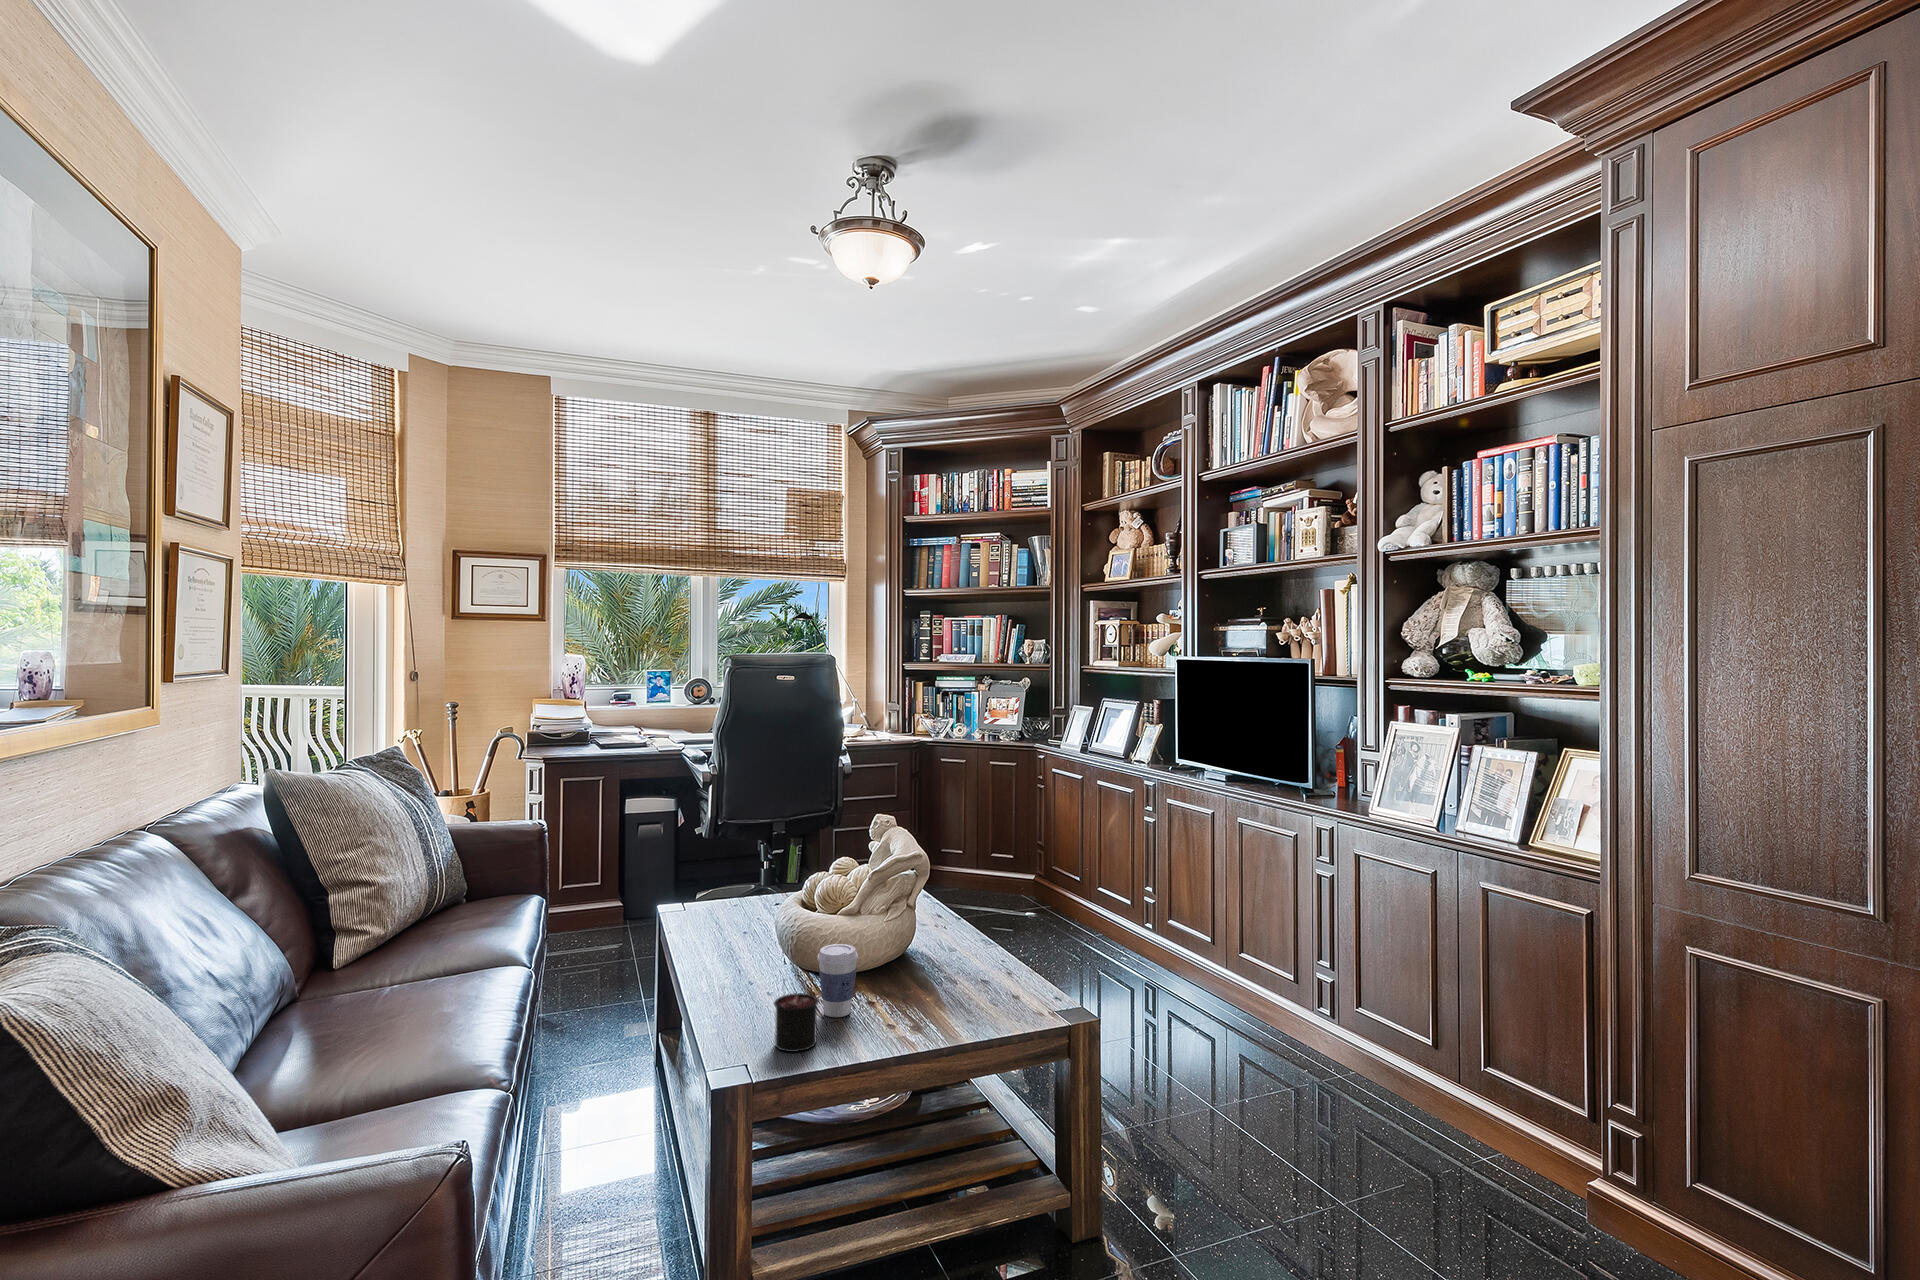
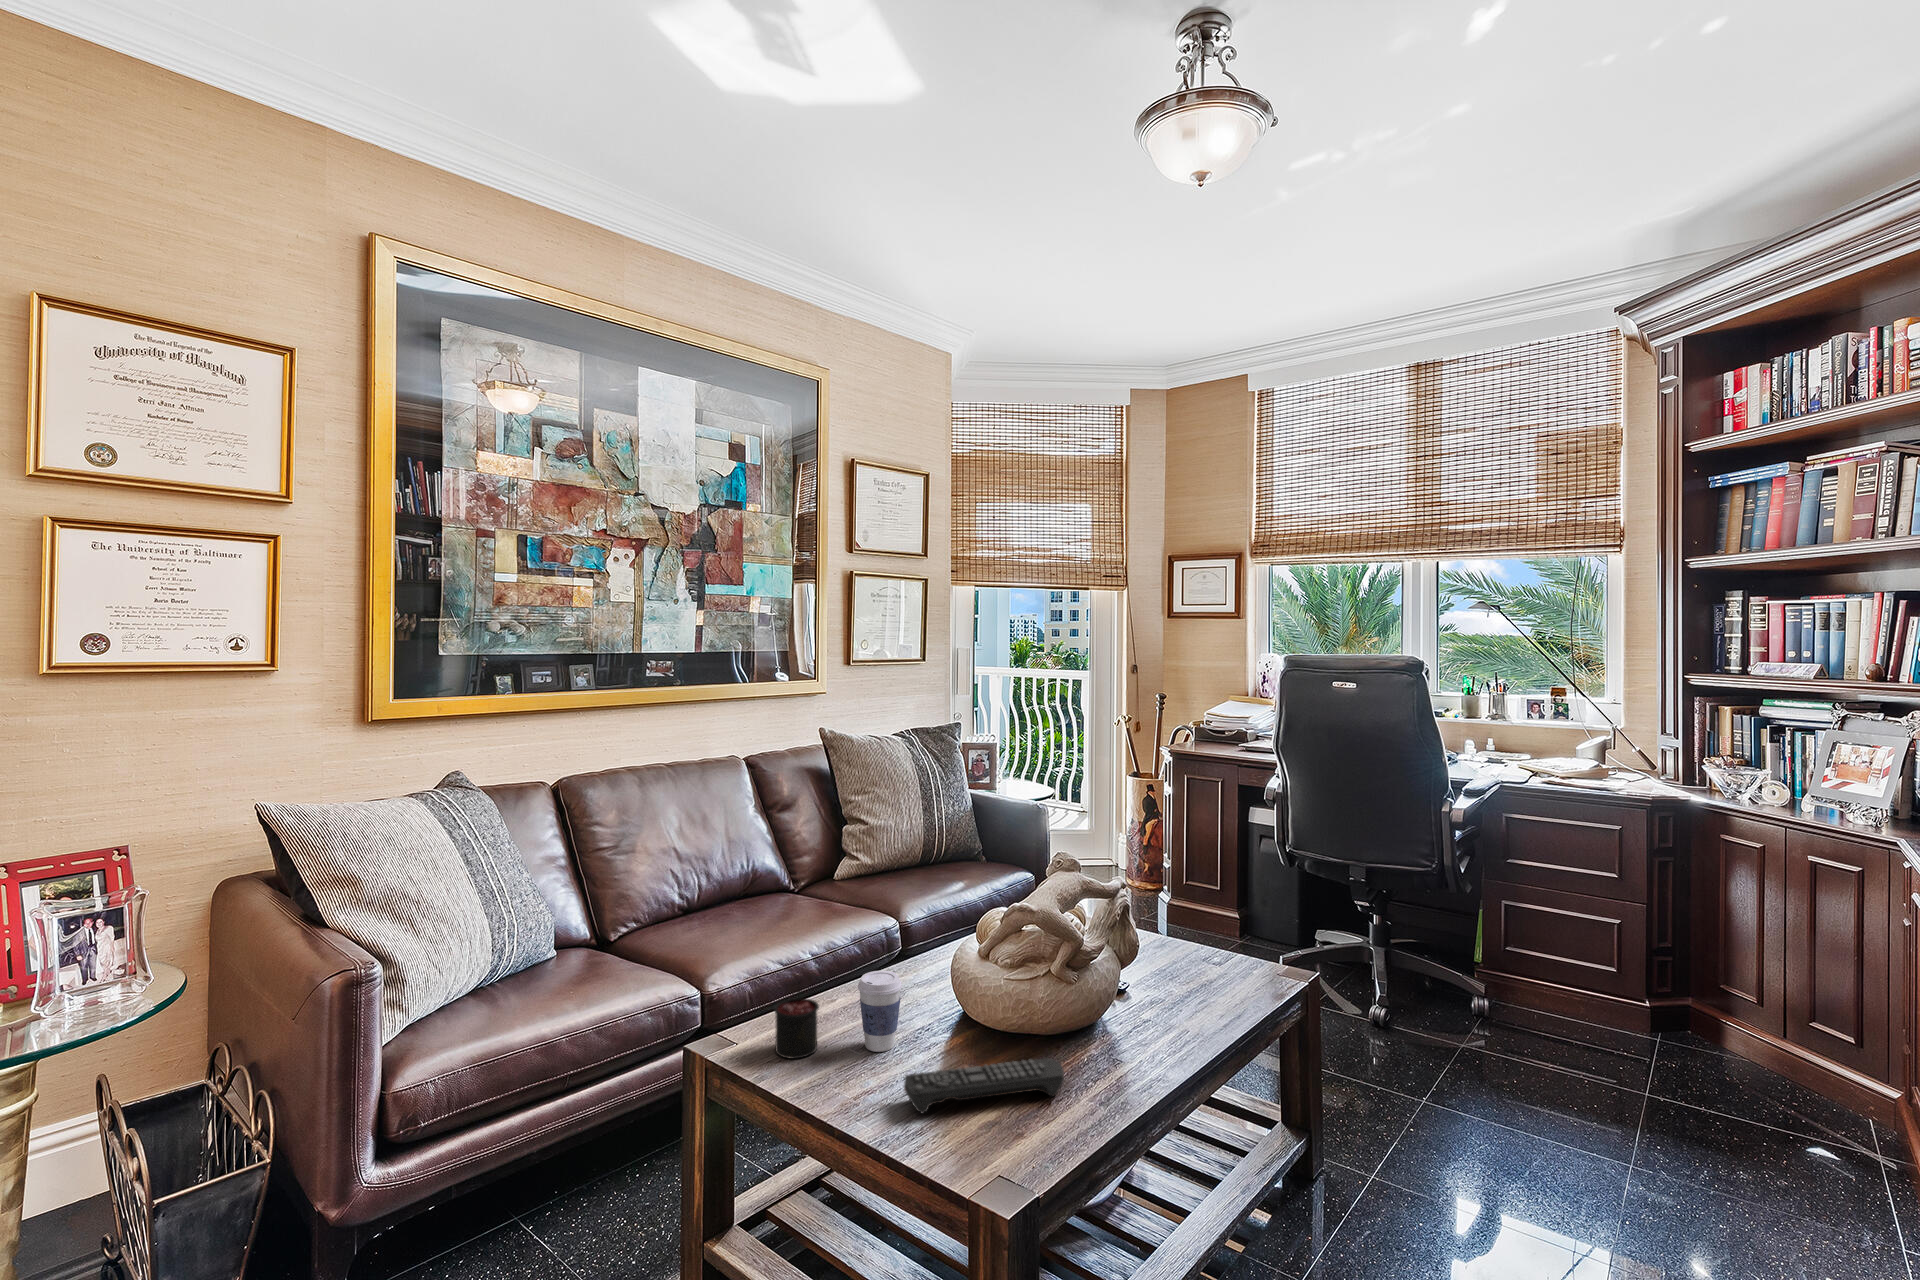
remote control: none [936,957,990,1017] -> present [904,1058,1064,1114]

